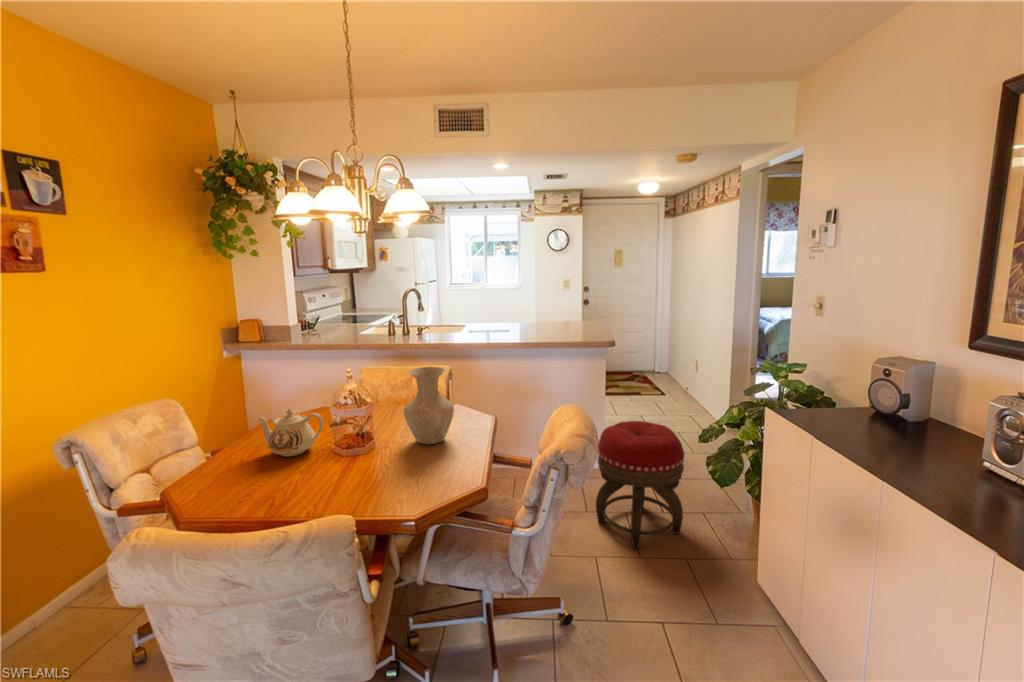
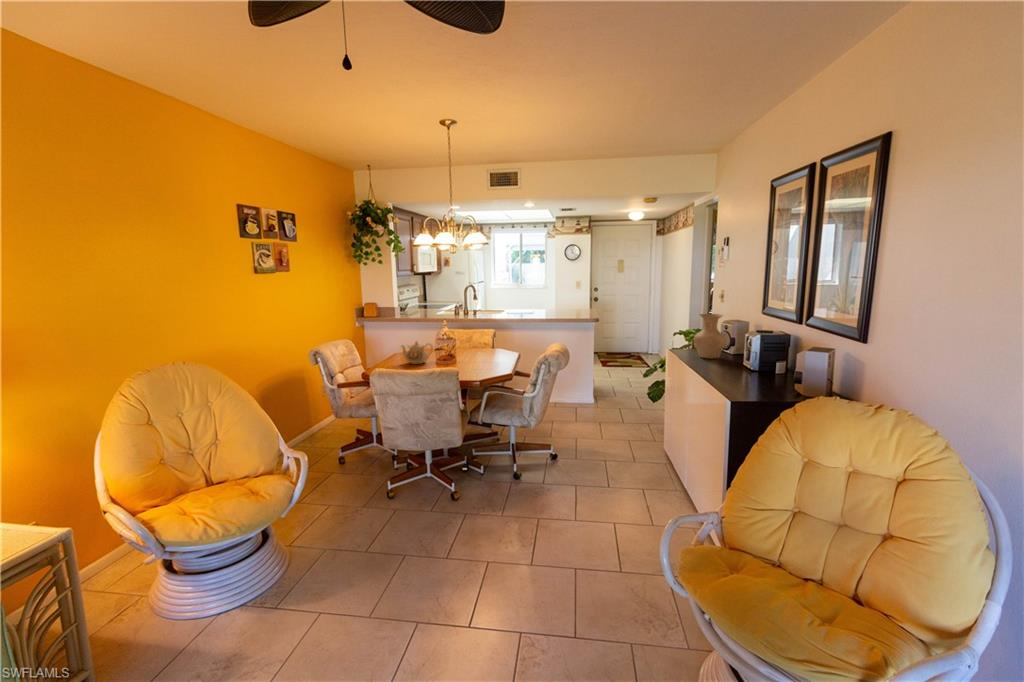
vase: present [404,367,454,444] -> present [694,314,726,359]
footstool: present [596,421,684,549] -> none [581,366,632,437]

